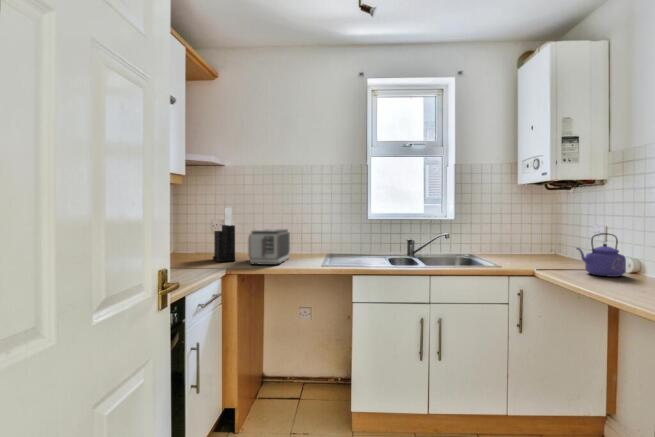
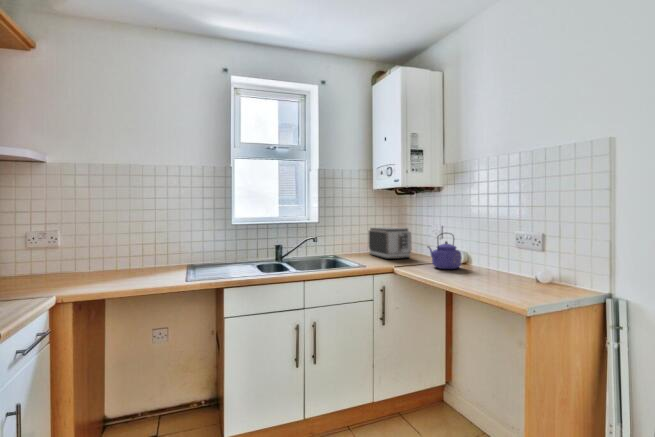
knife block: present [213,208,235,262] -> none [21,213,59,287]
toaster: present [248,229,290,265] -> present [369,227,411,259]

